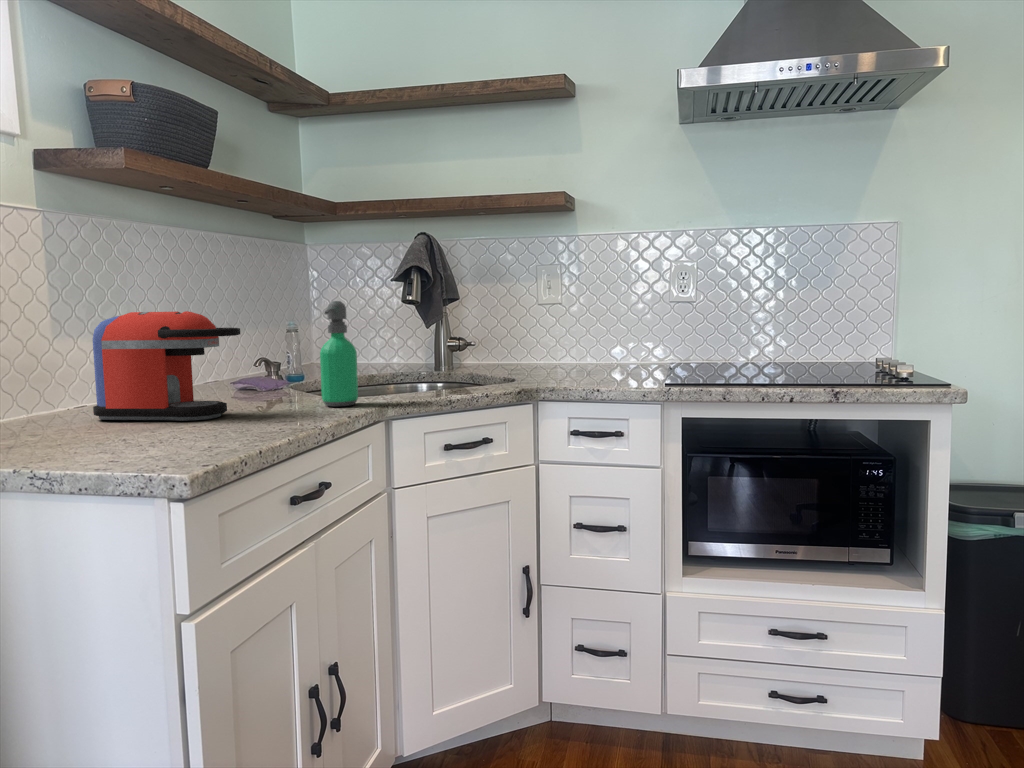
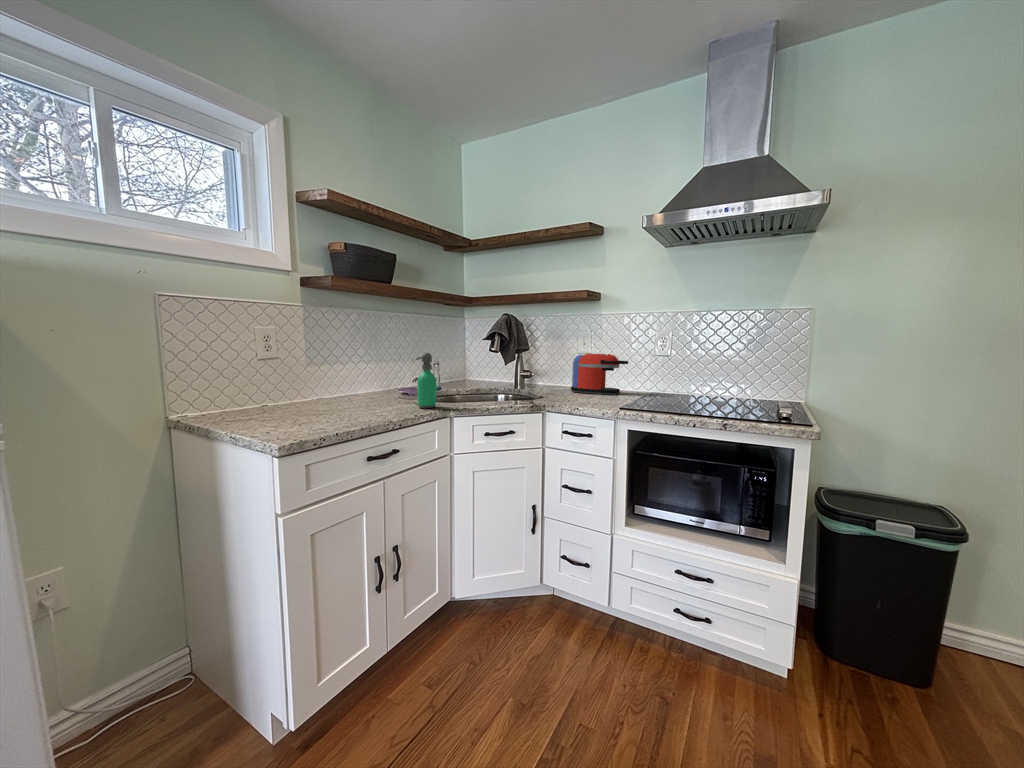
coffee maker: present [93,311,240,421] -> present [571,354,628,395]

